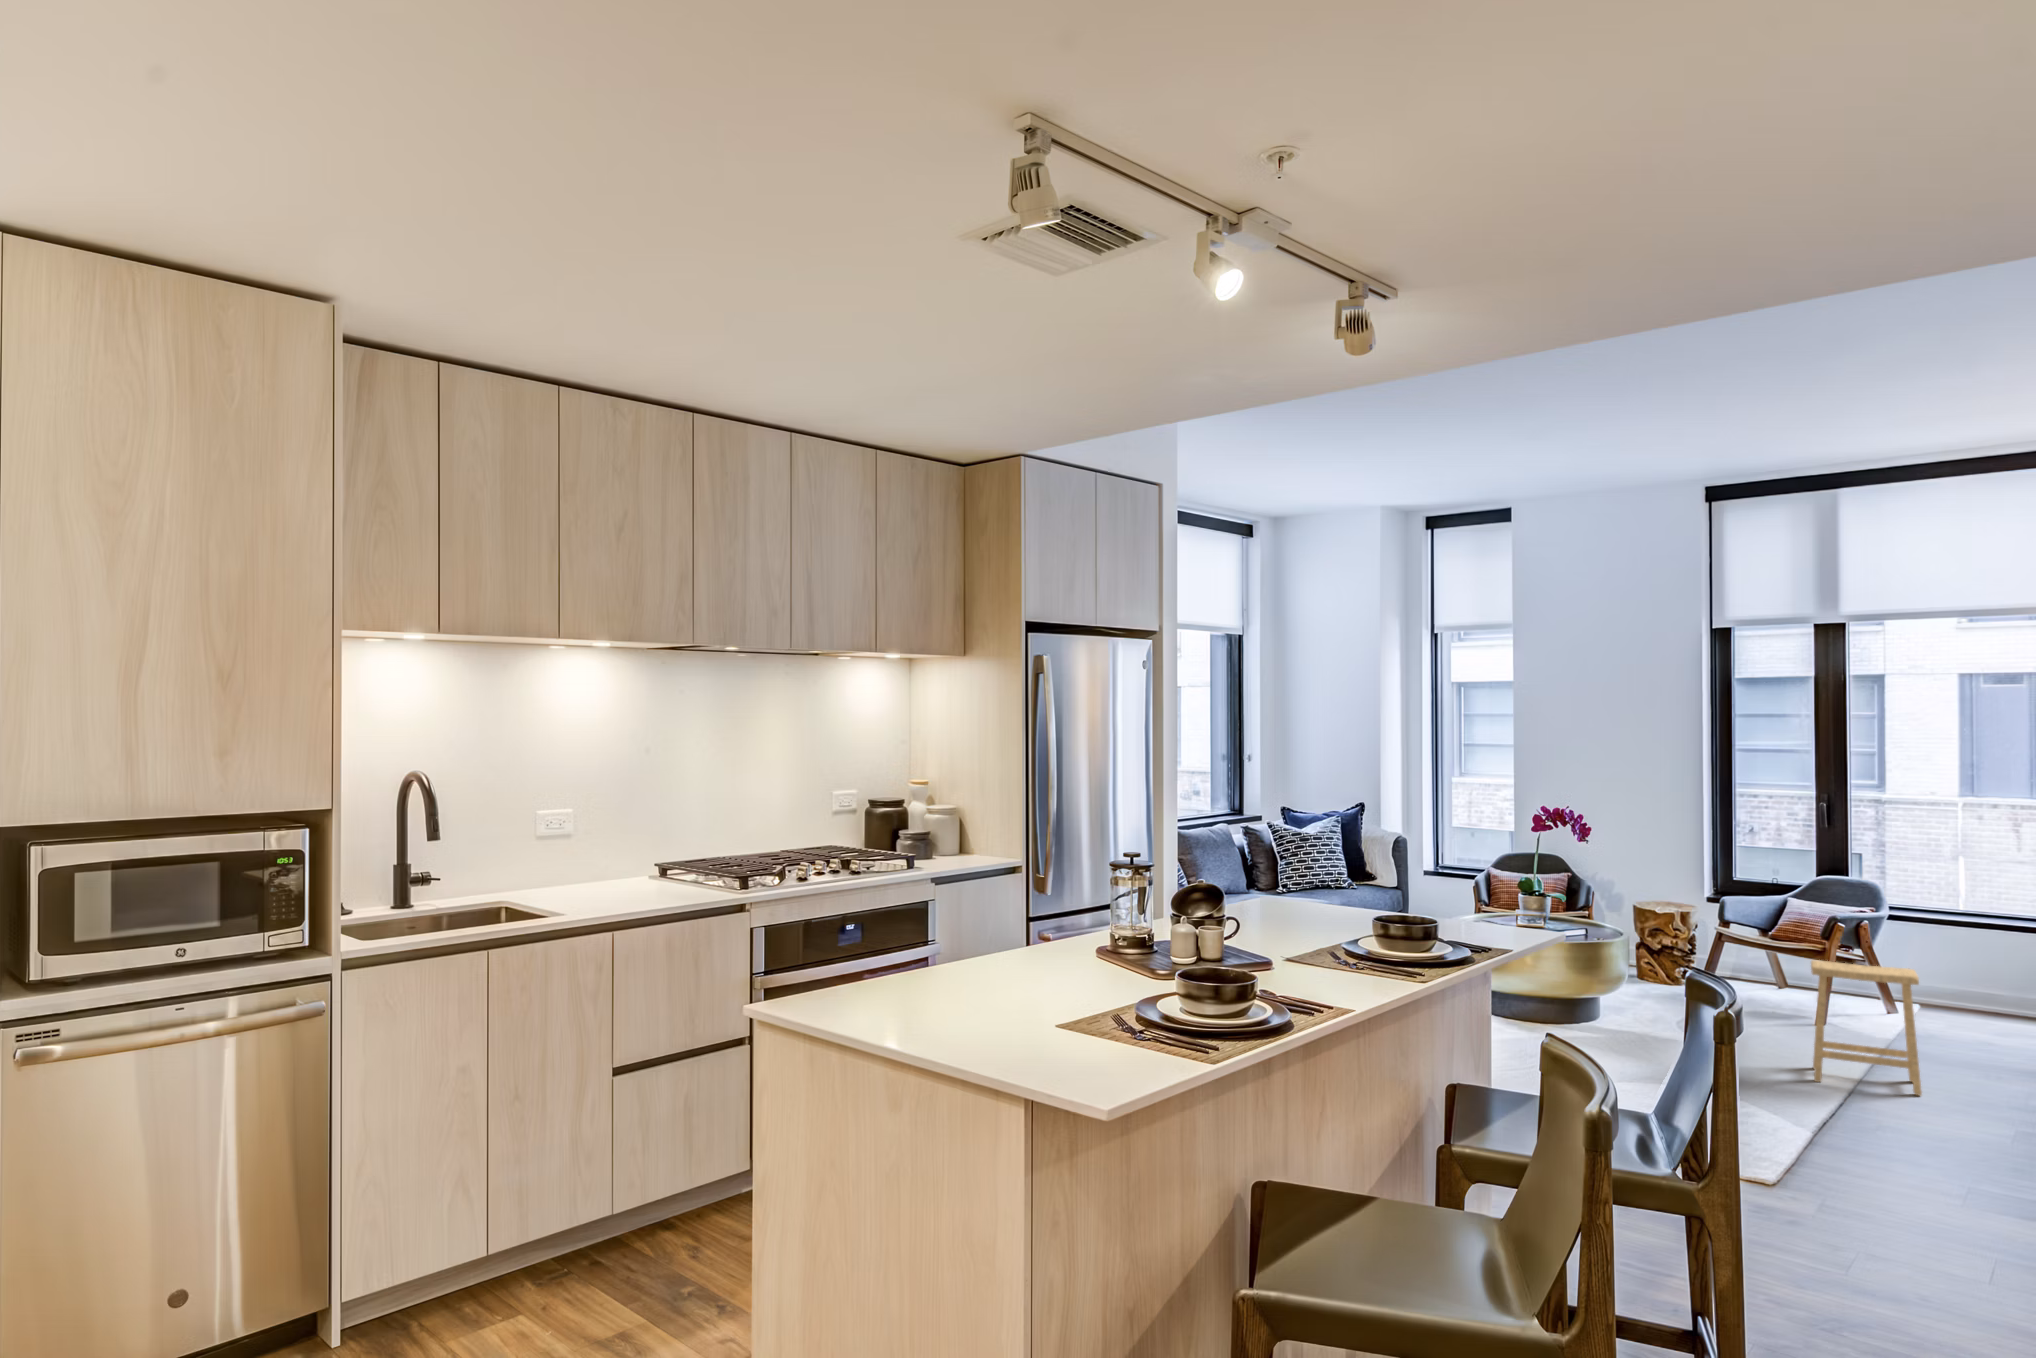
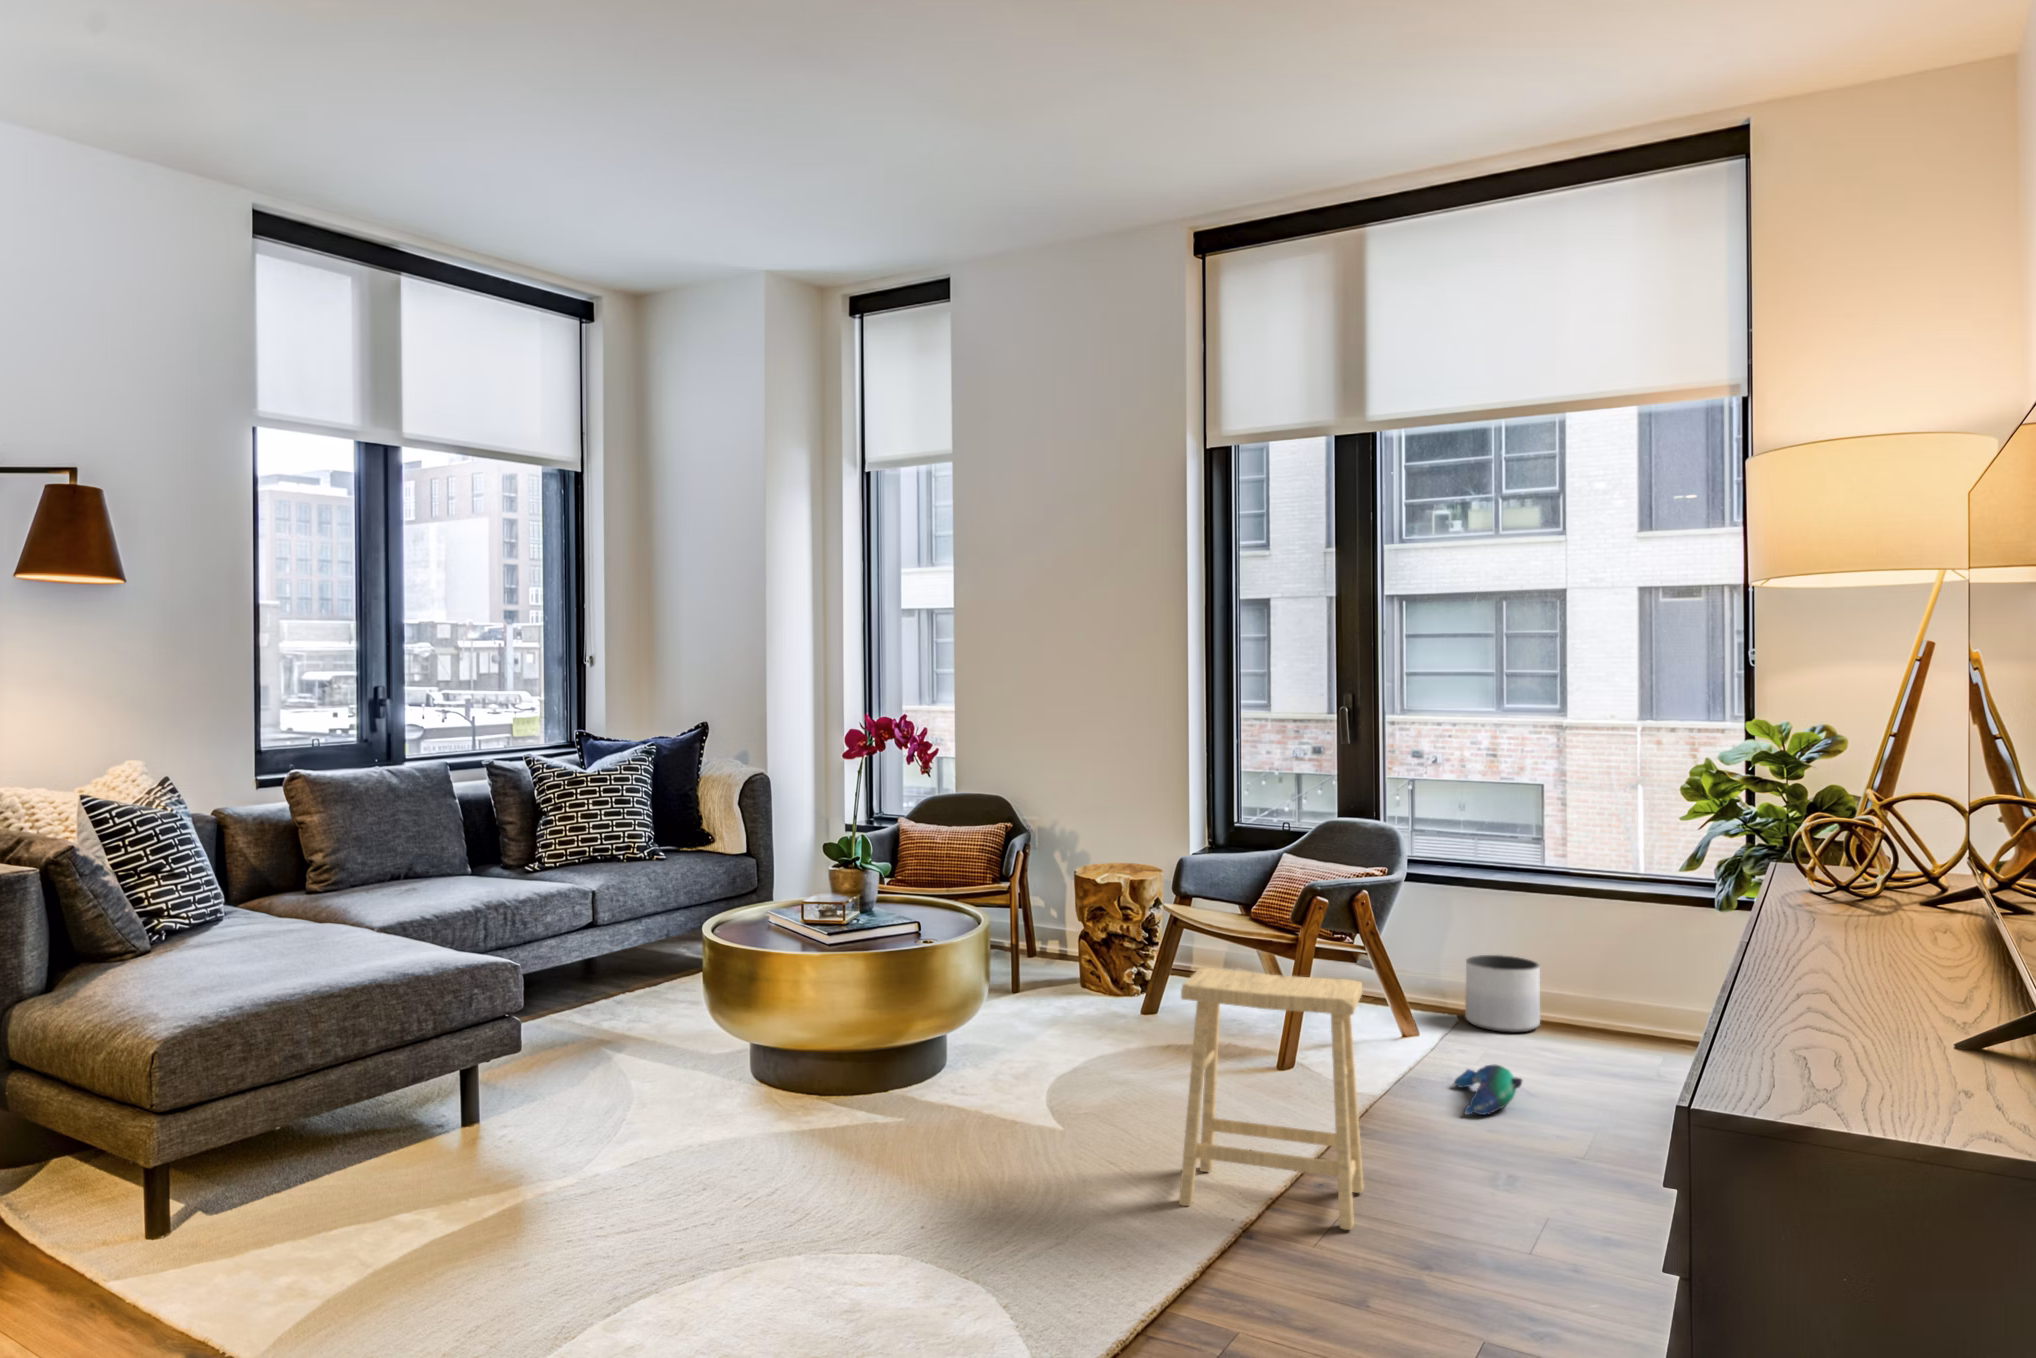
planter: none [1927,966,1984,1015] -> present [1465,955,1540,1032]
plush toy: none [1941,1027,1993,1054] -> present [1454,1064,1522,1115]

